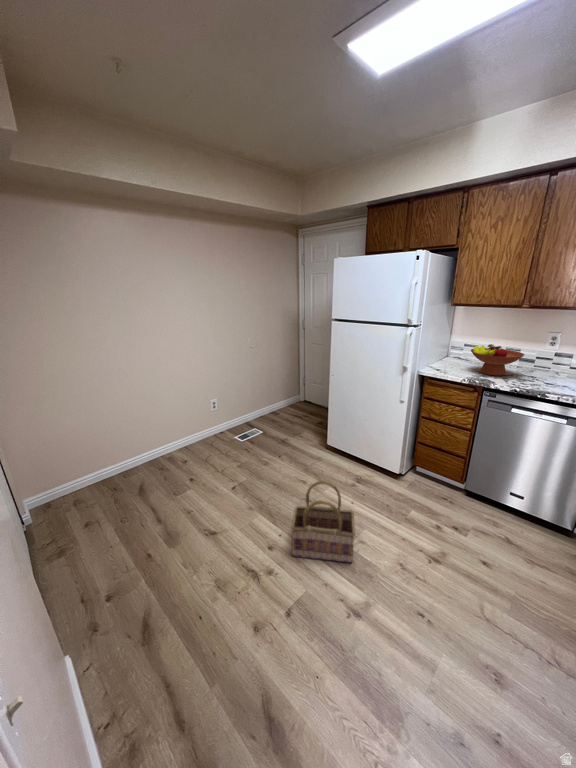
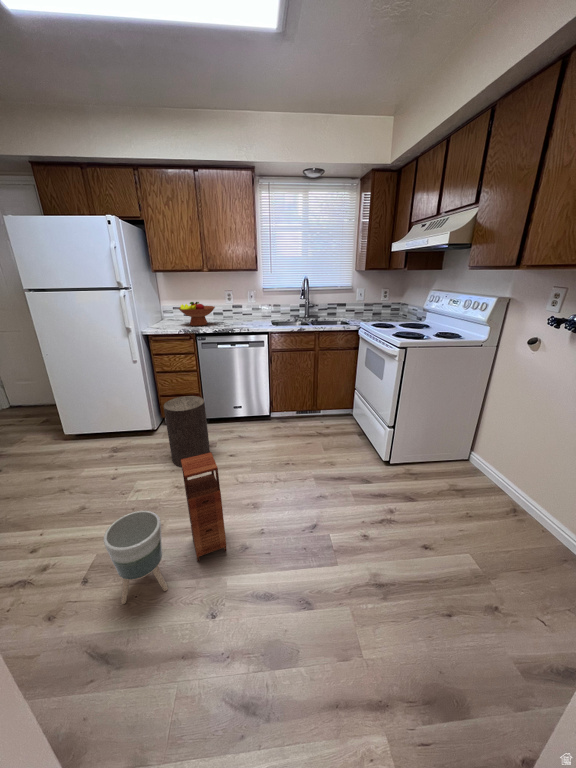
stool: none [408,458,468,550] -> present [164,396,210,467]
basket: present [291,481,355,563] -> none [51,449,134,540]
storage cabinet: none [391,566,452,717] -> present [181,452,227,562]
planter: none [304,589,363,703] -> present [103,511,168,604]

